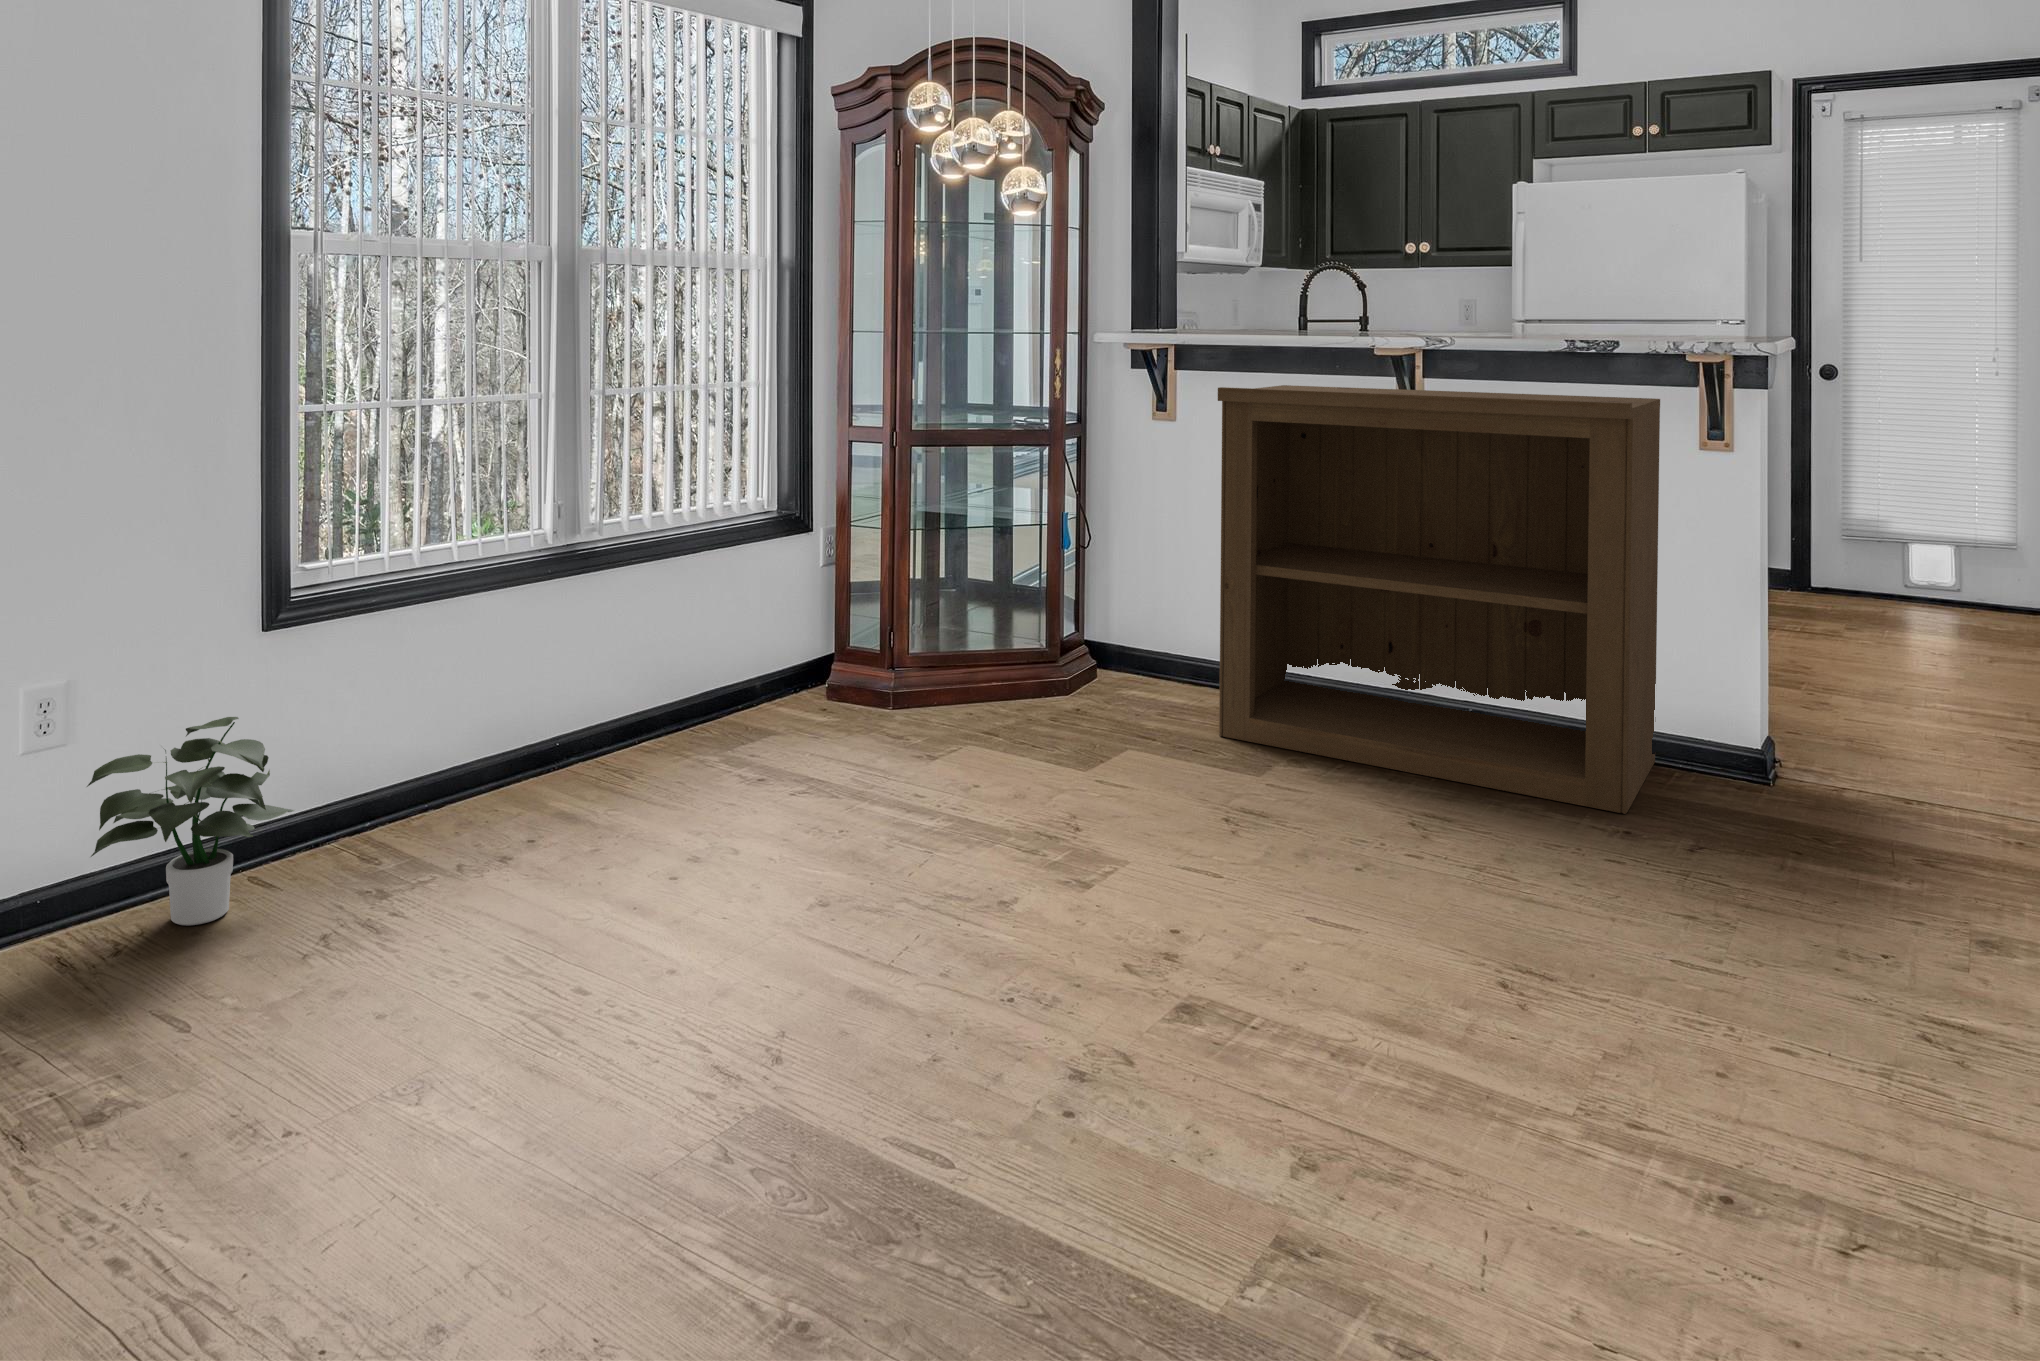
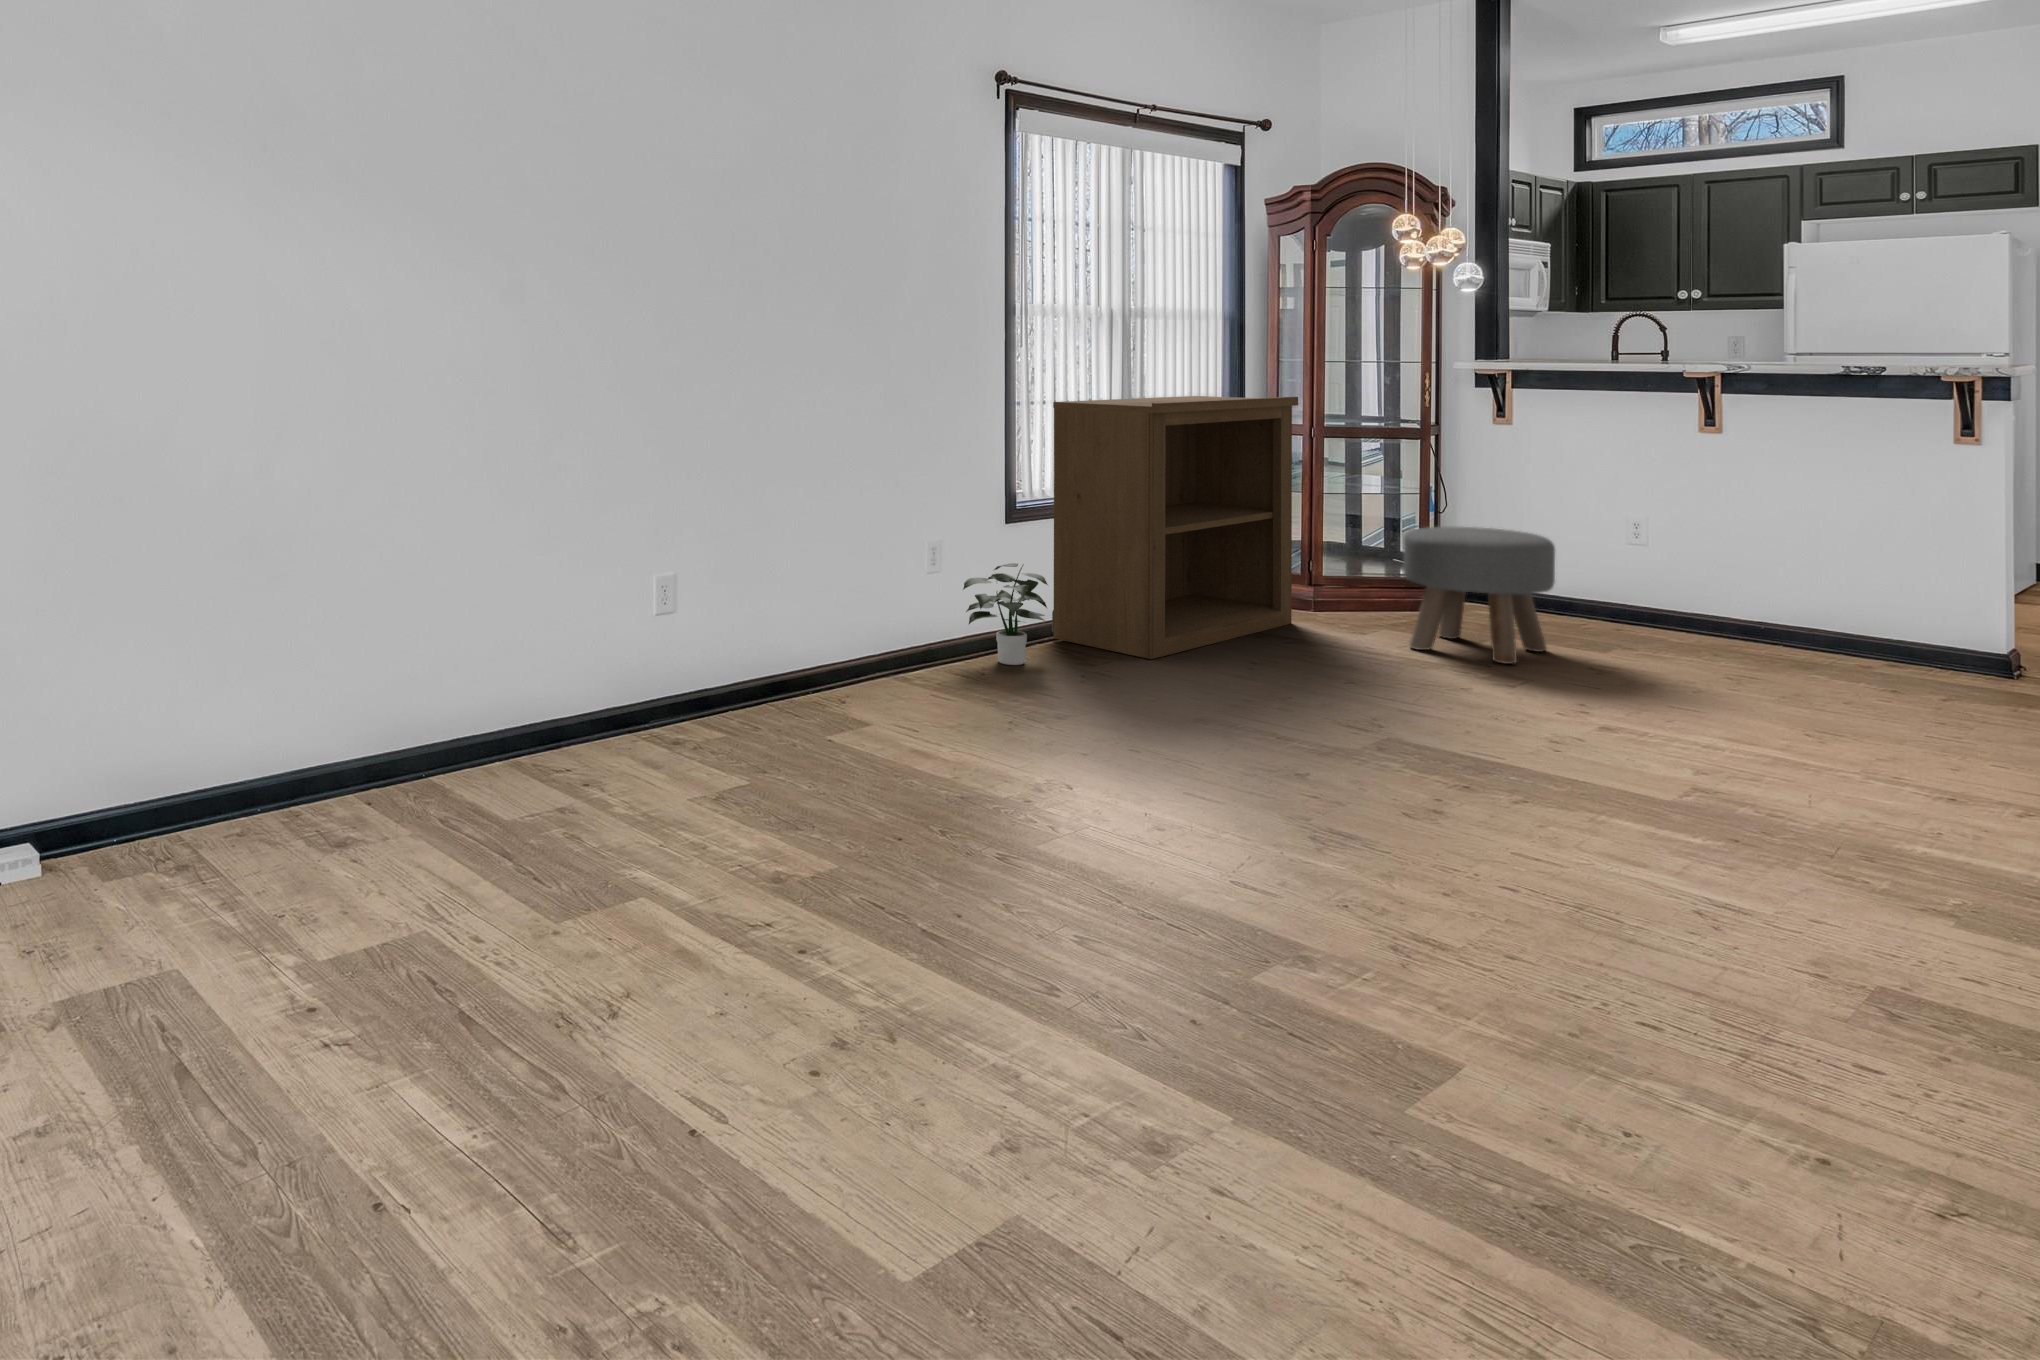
bookshelf: present [1218,385,1660,814] -> present [1052,396,1298,659]
ottoman: none [967,590,1178,826] -> present [1404,527,1555,664]

